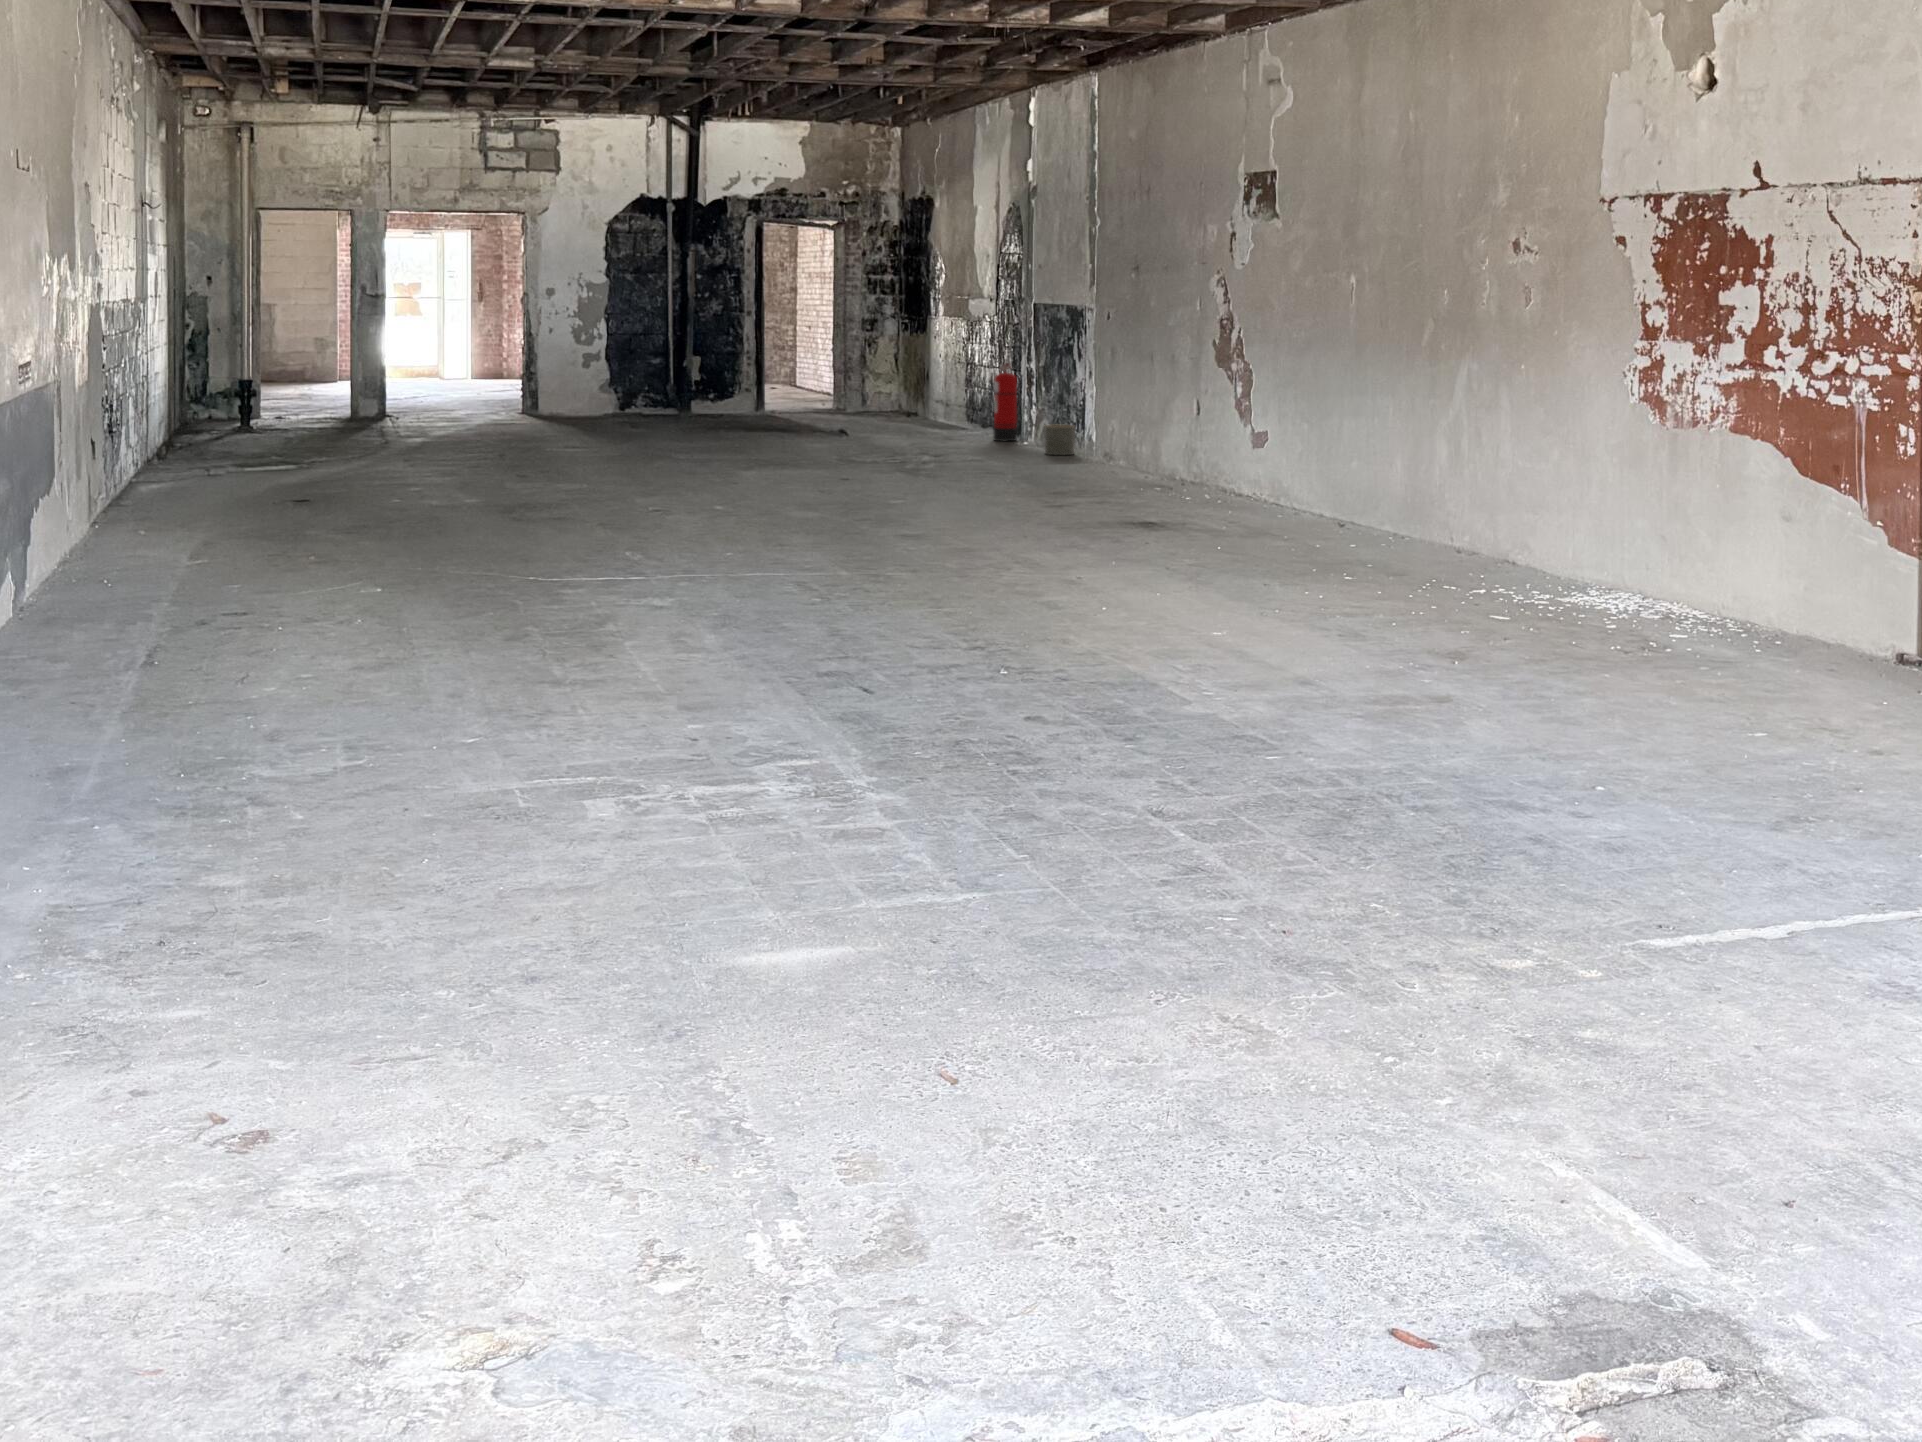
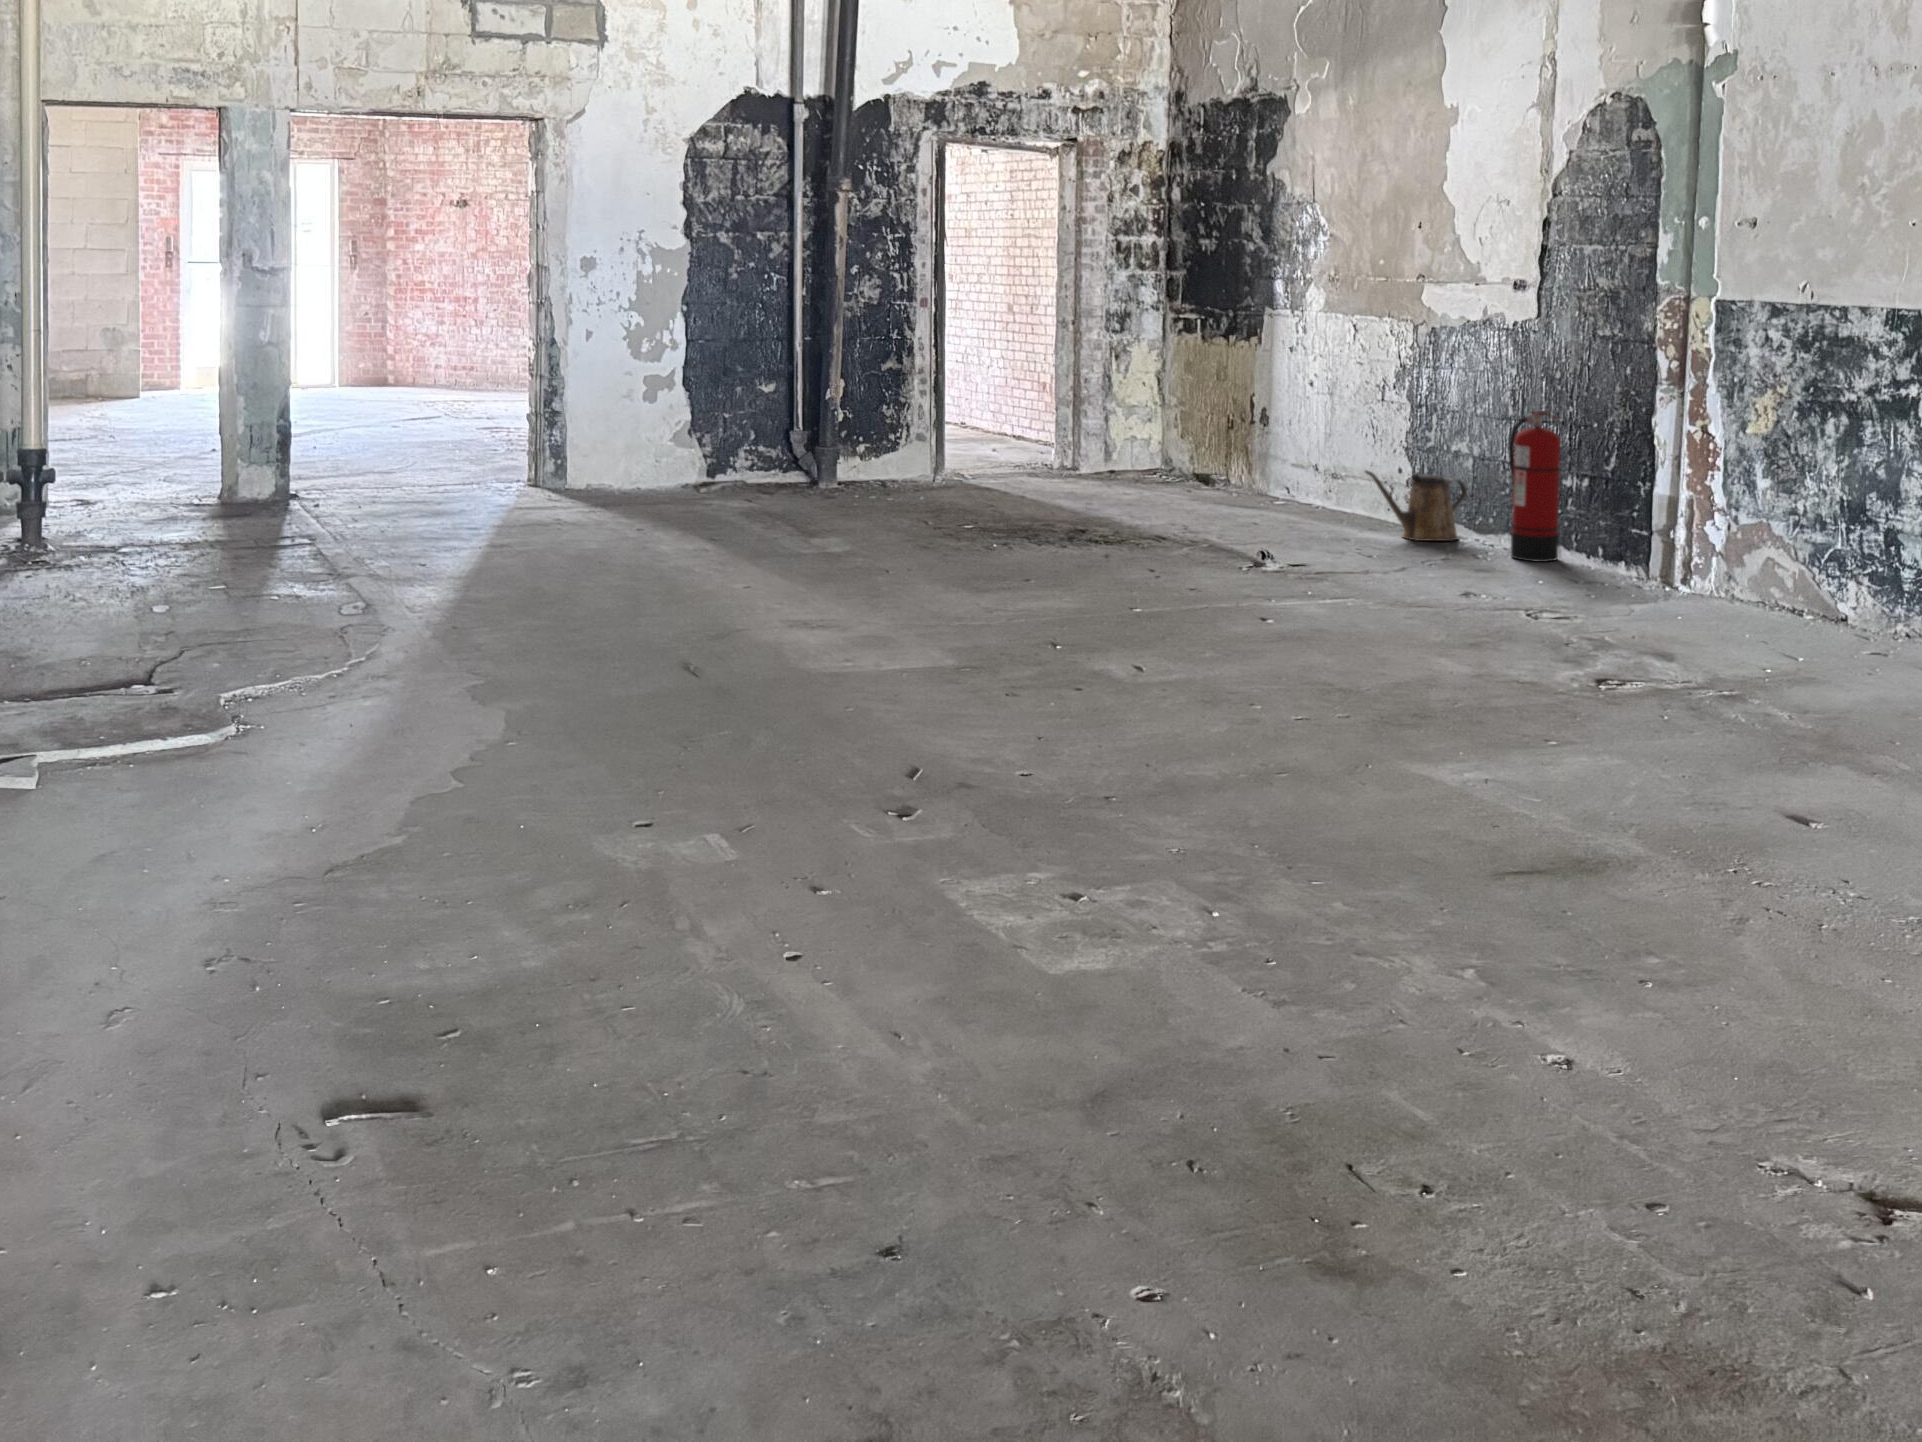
watering can: none [932,397,993,435] -> present [1365,471,1467,541]
planter: present [1044,424,1075,455] -> none [1714,544,1783,612]

